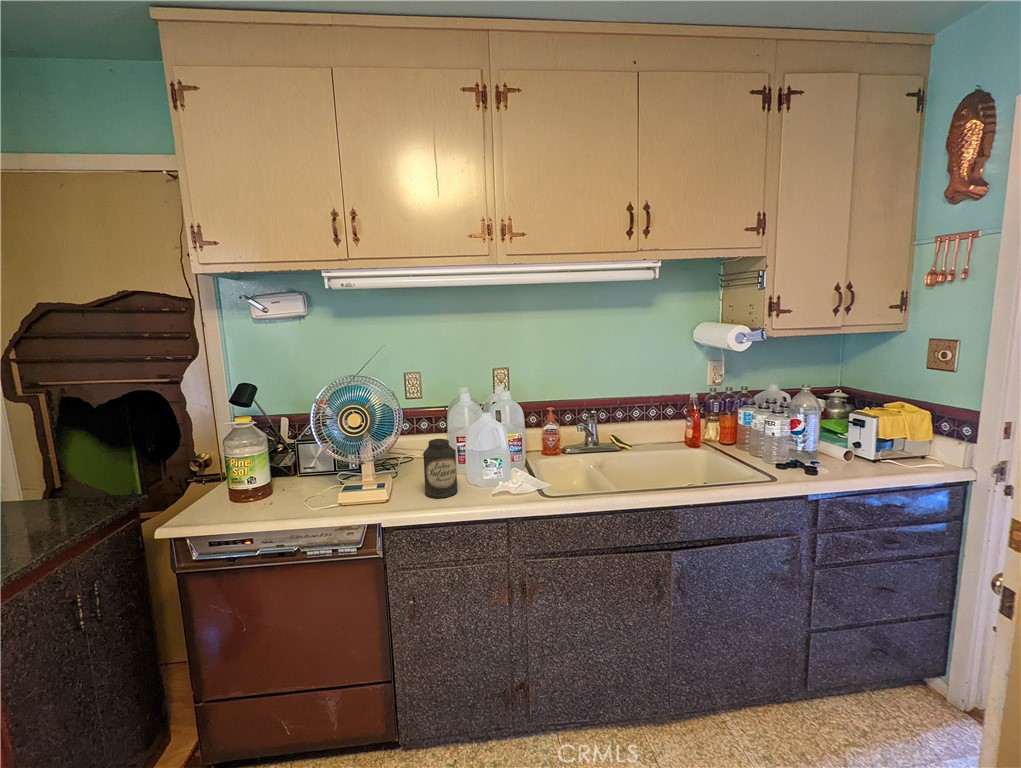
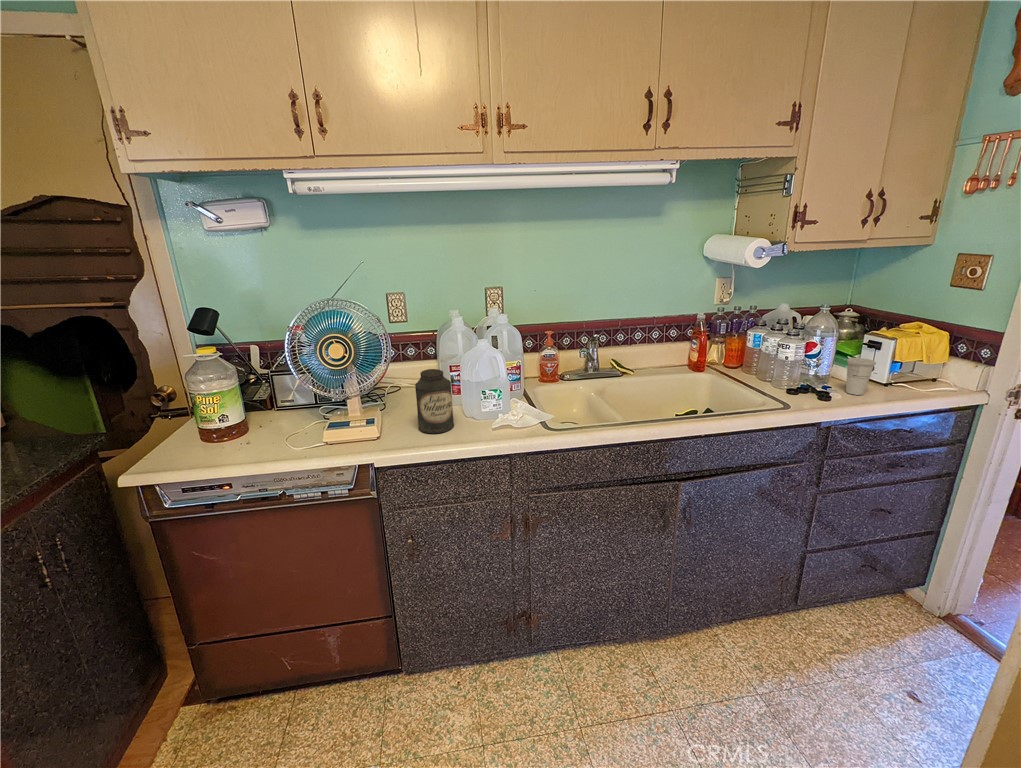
cup: none [831,434,858,470] -> present [846,358,876,395]

